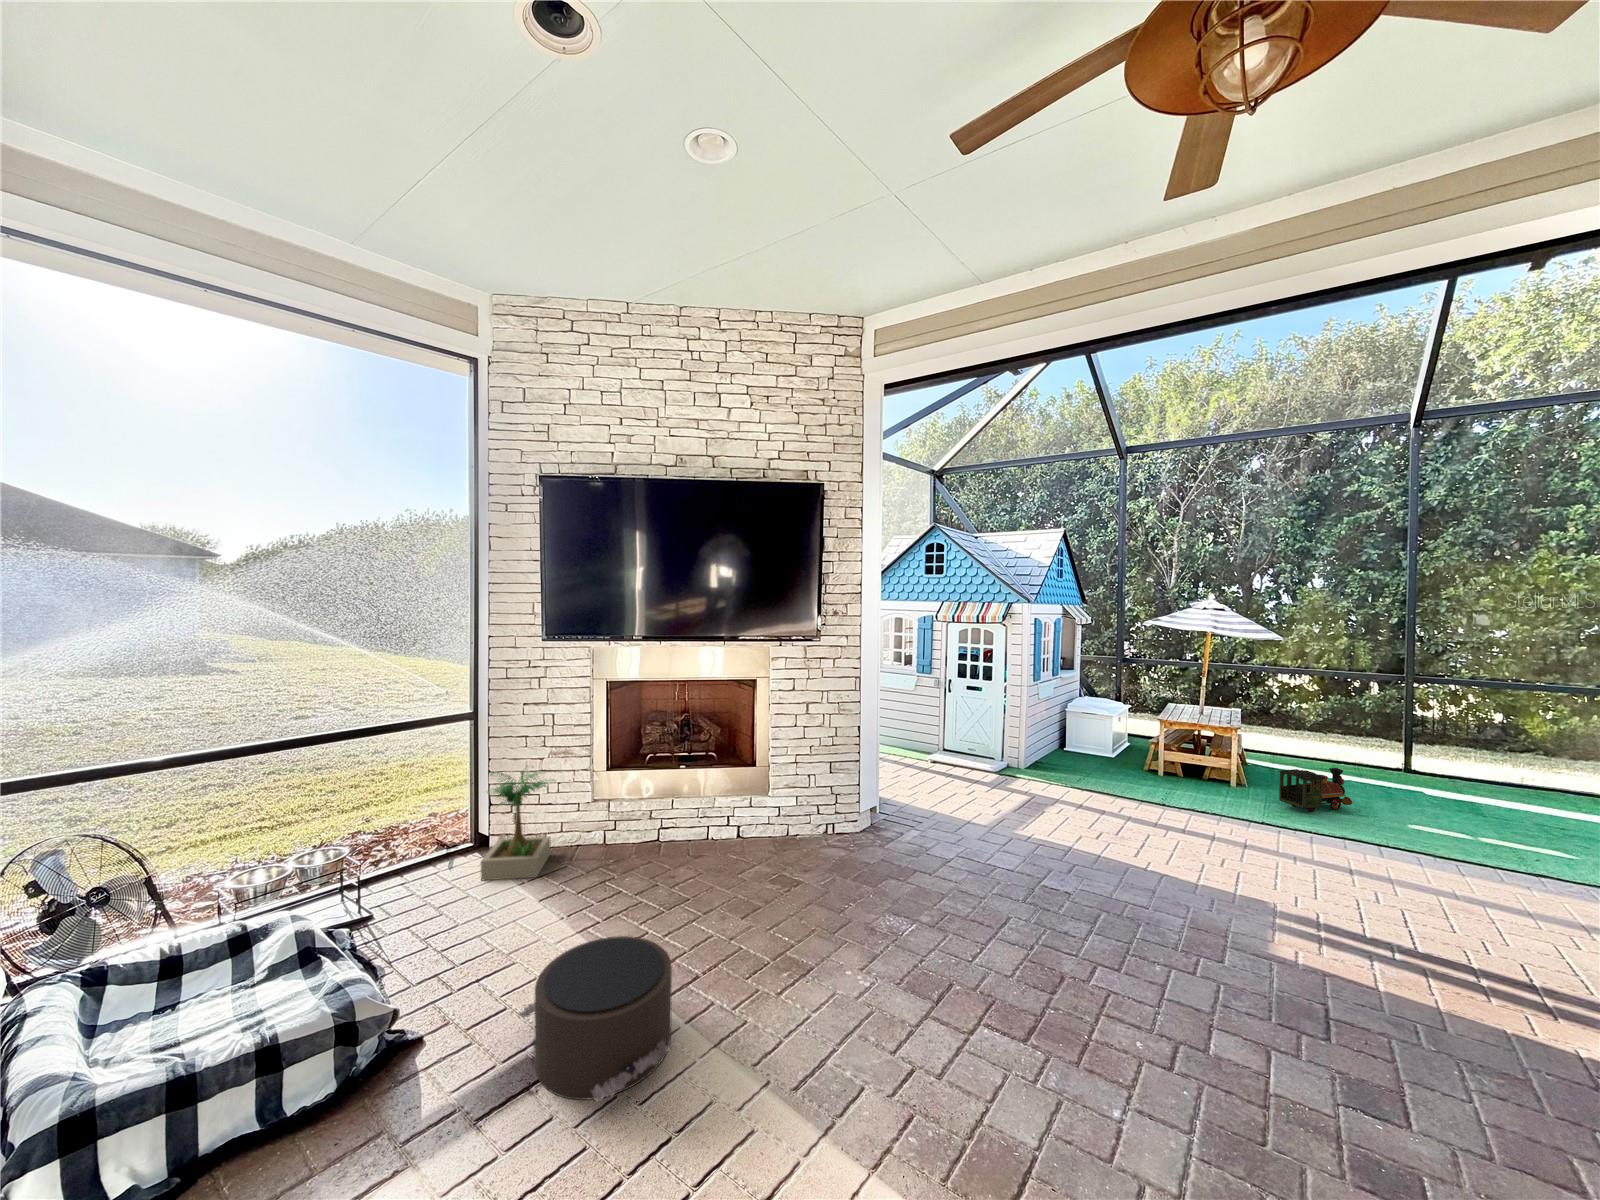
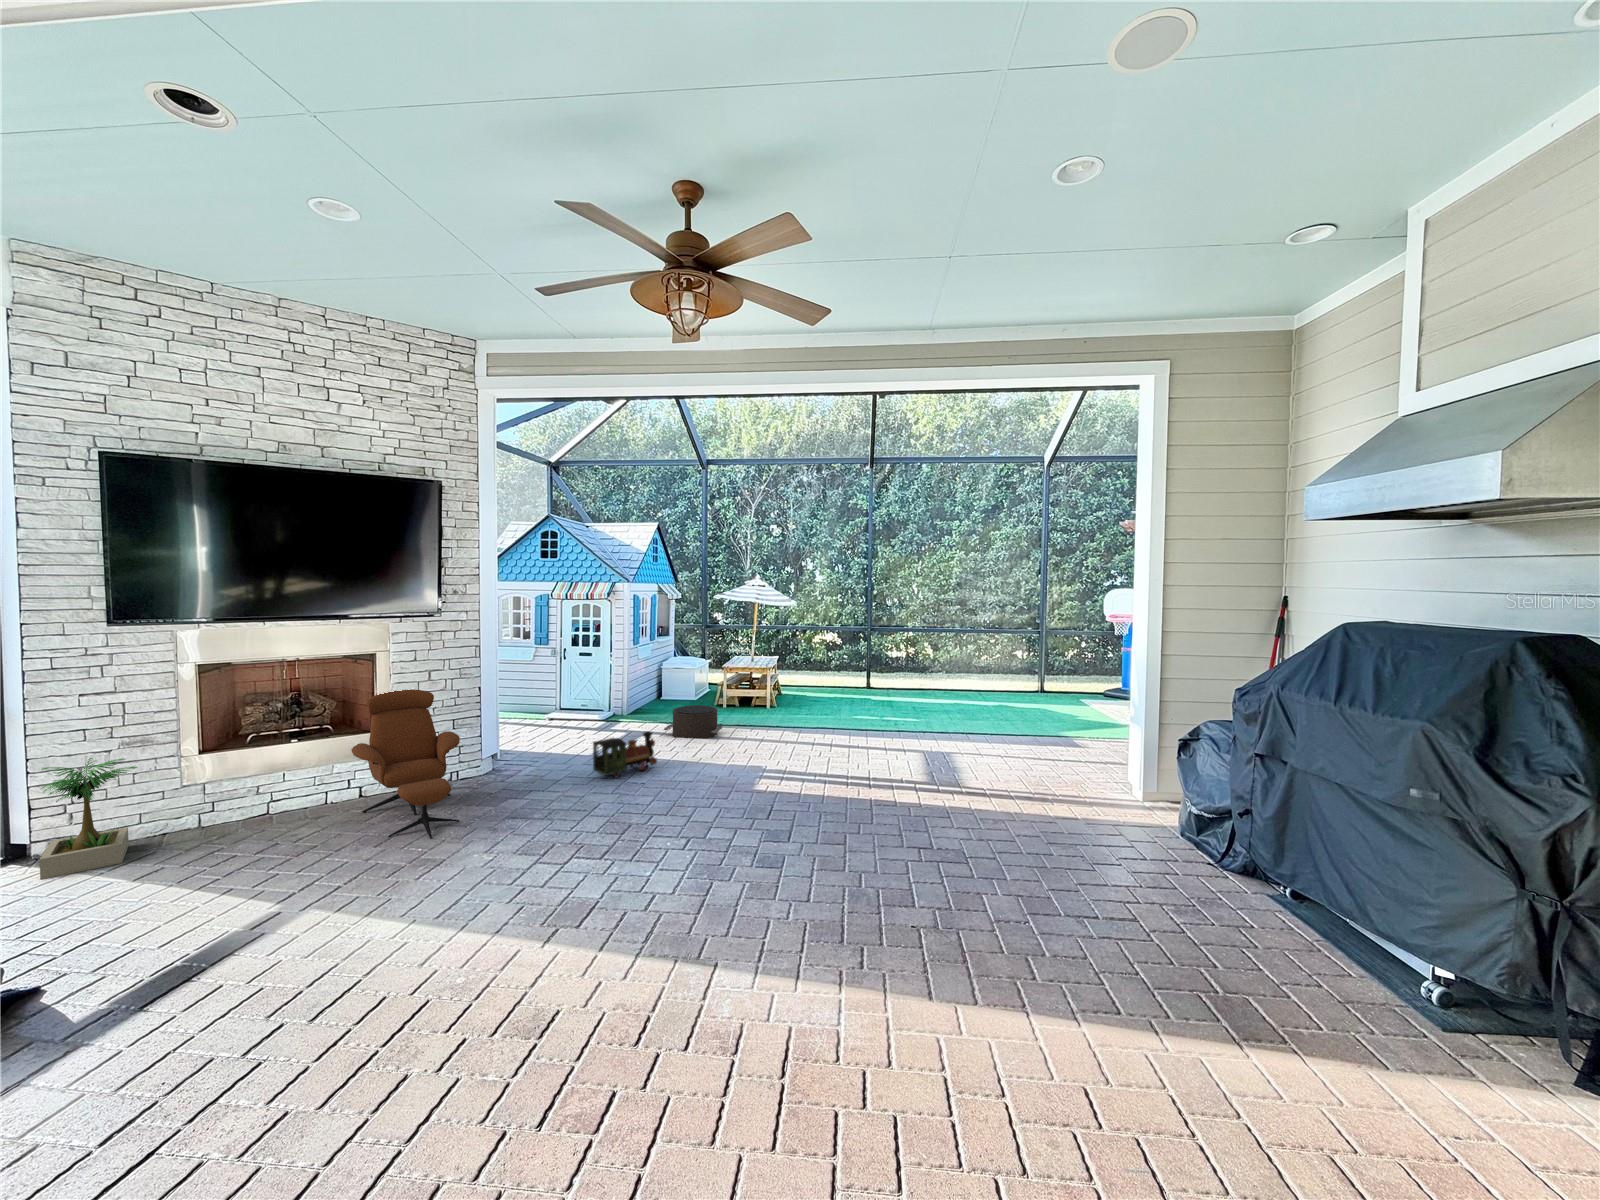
lounge chair: none [728,724,835,932] -> present [351,689,460,839]
toy train: present [1278,768,1352,813] -> present [593,732,657,778]
pouf: present [519,936,672,1101] -> present [664,705,722,739]

